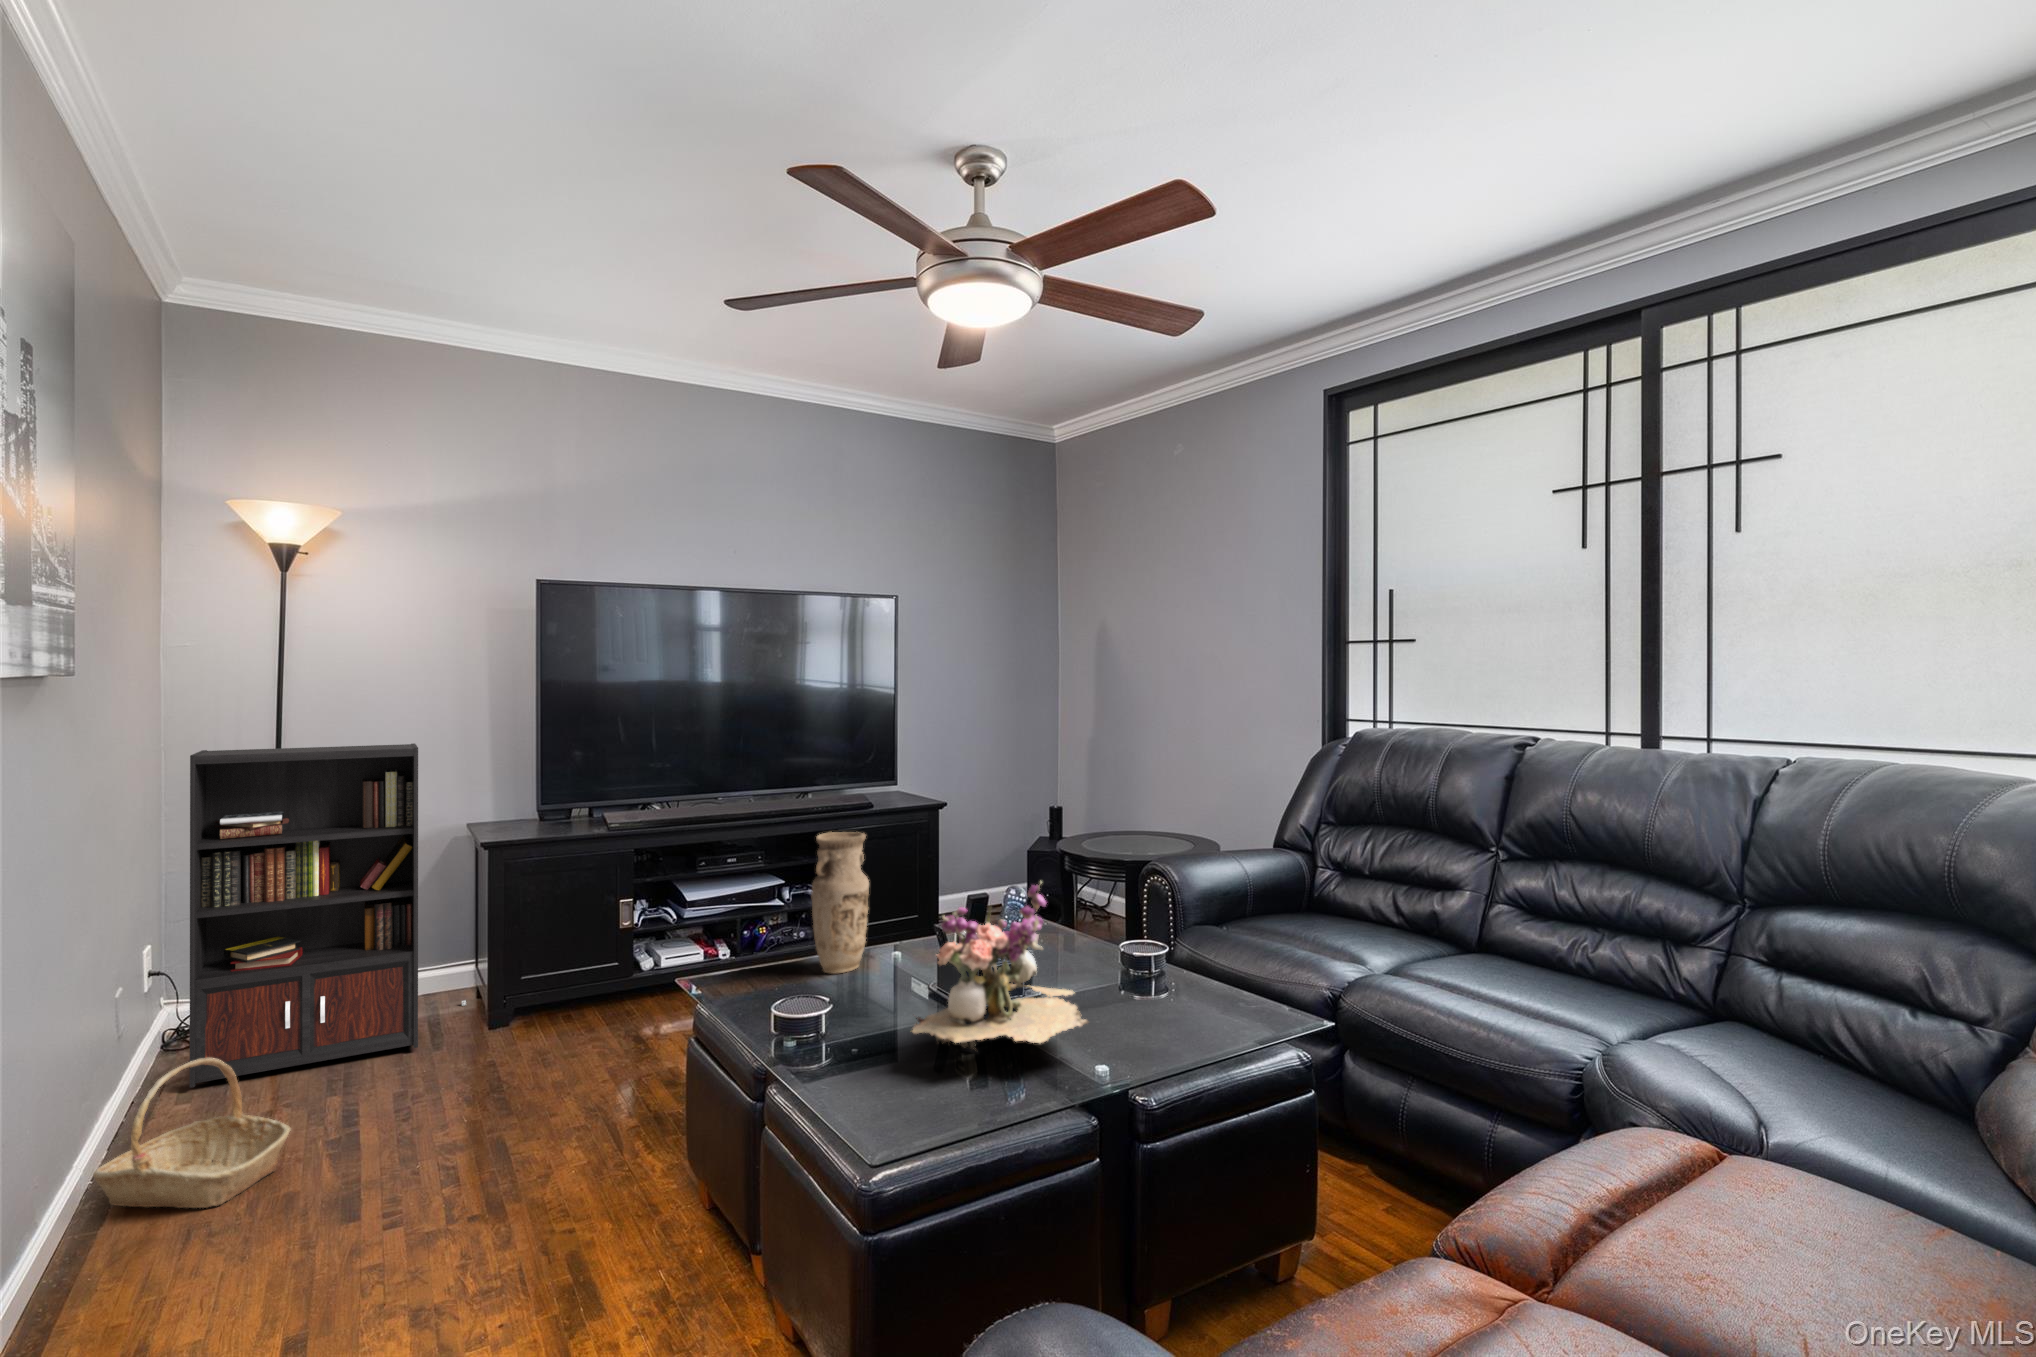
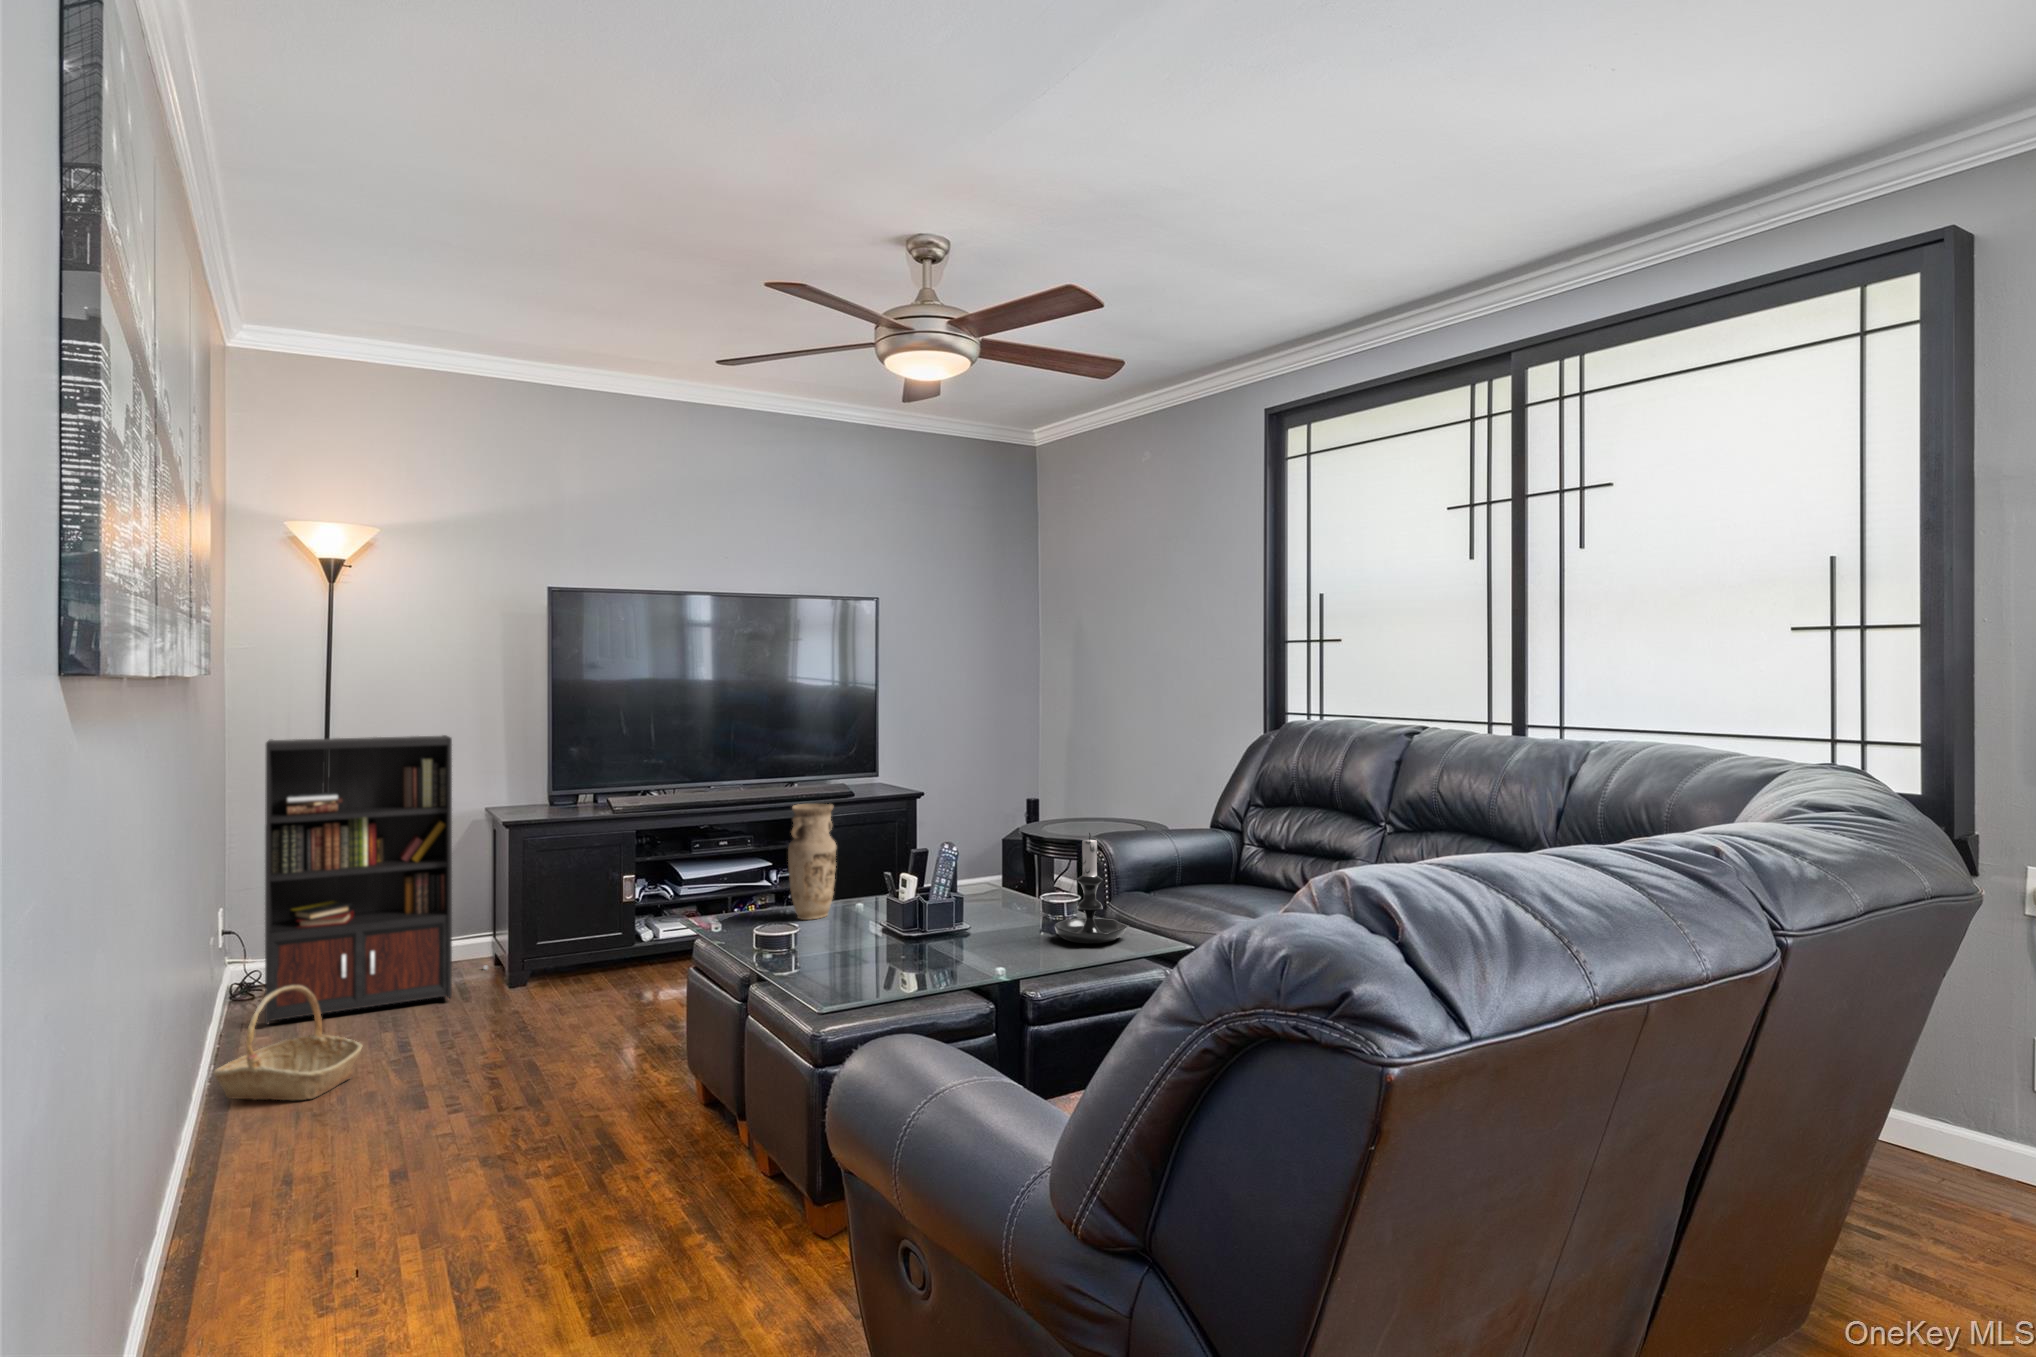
candle holder: none [1145,876,1238,1016] -> present [1054,833,1129,944]
flower arrangement: present [912,882,1088,1049] -> none [858,835,998,964]

